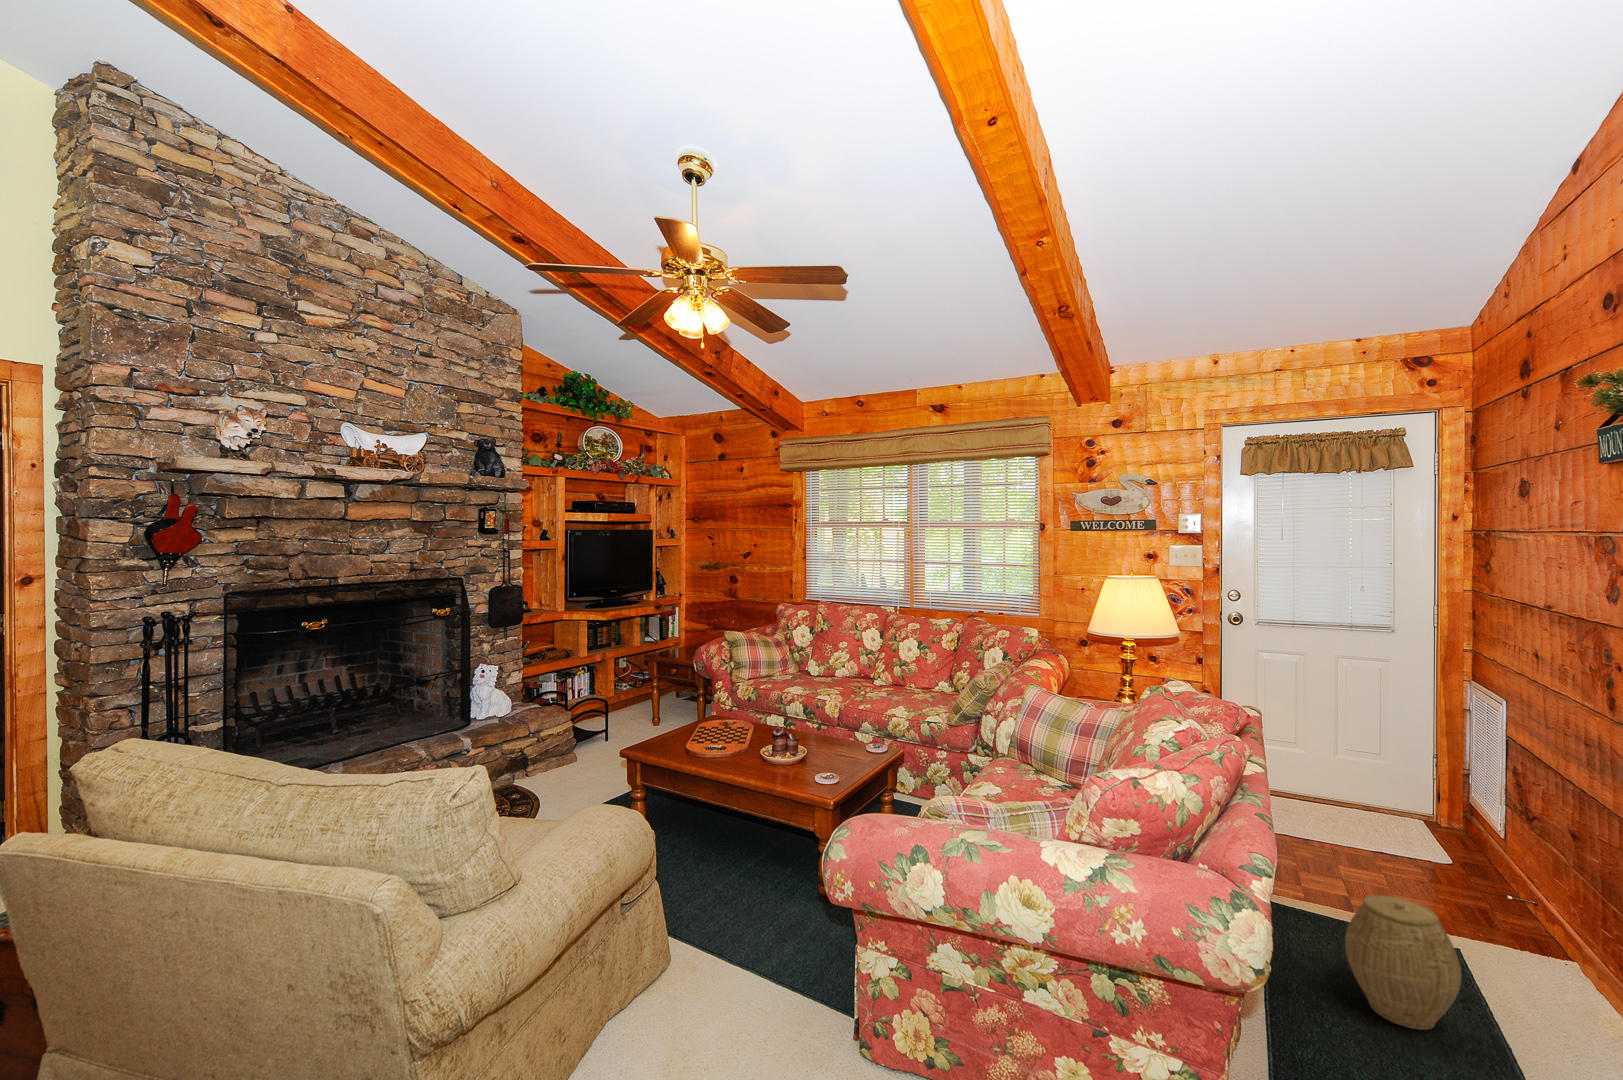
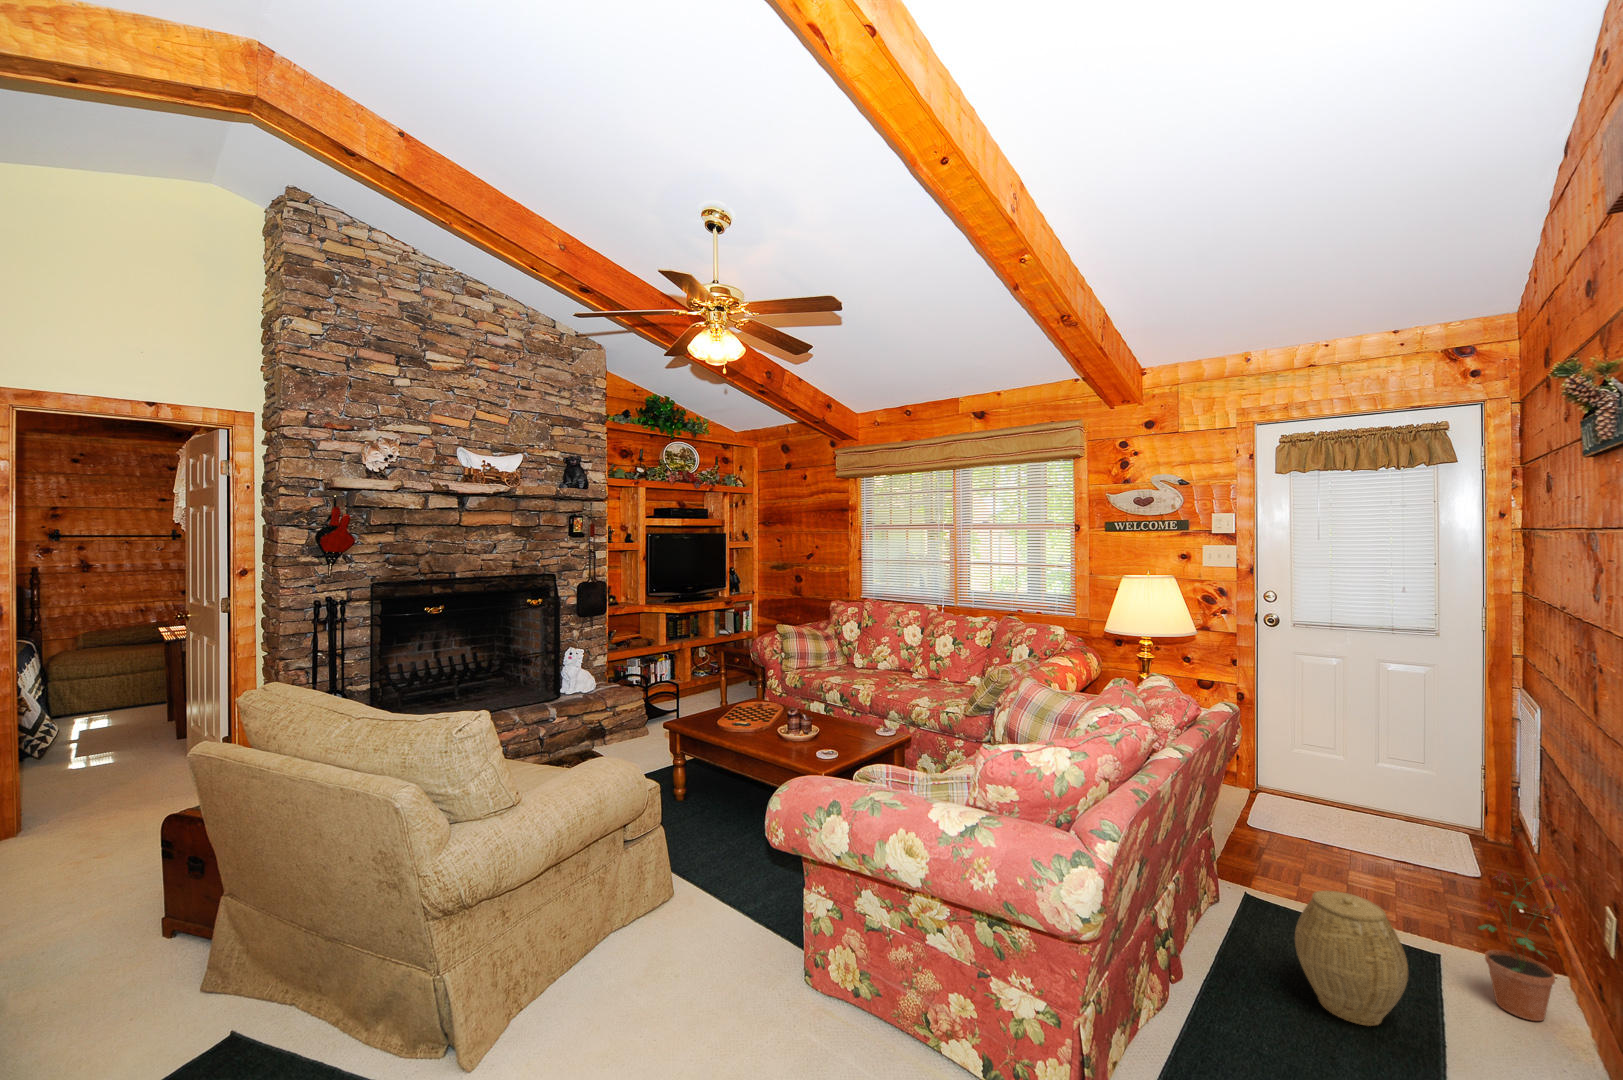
potted plant: none [1497,862,1589,1005] -> present [1478,871,1568,1021]

